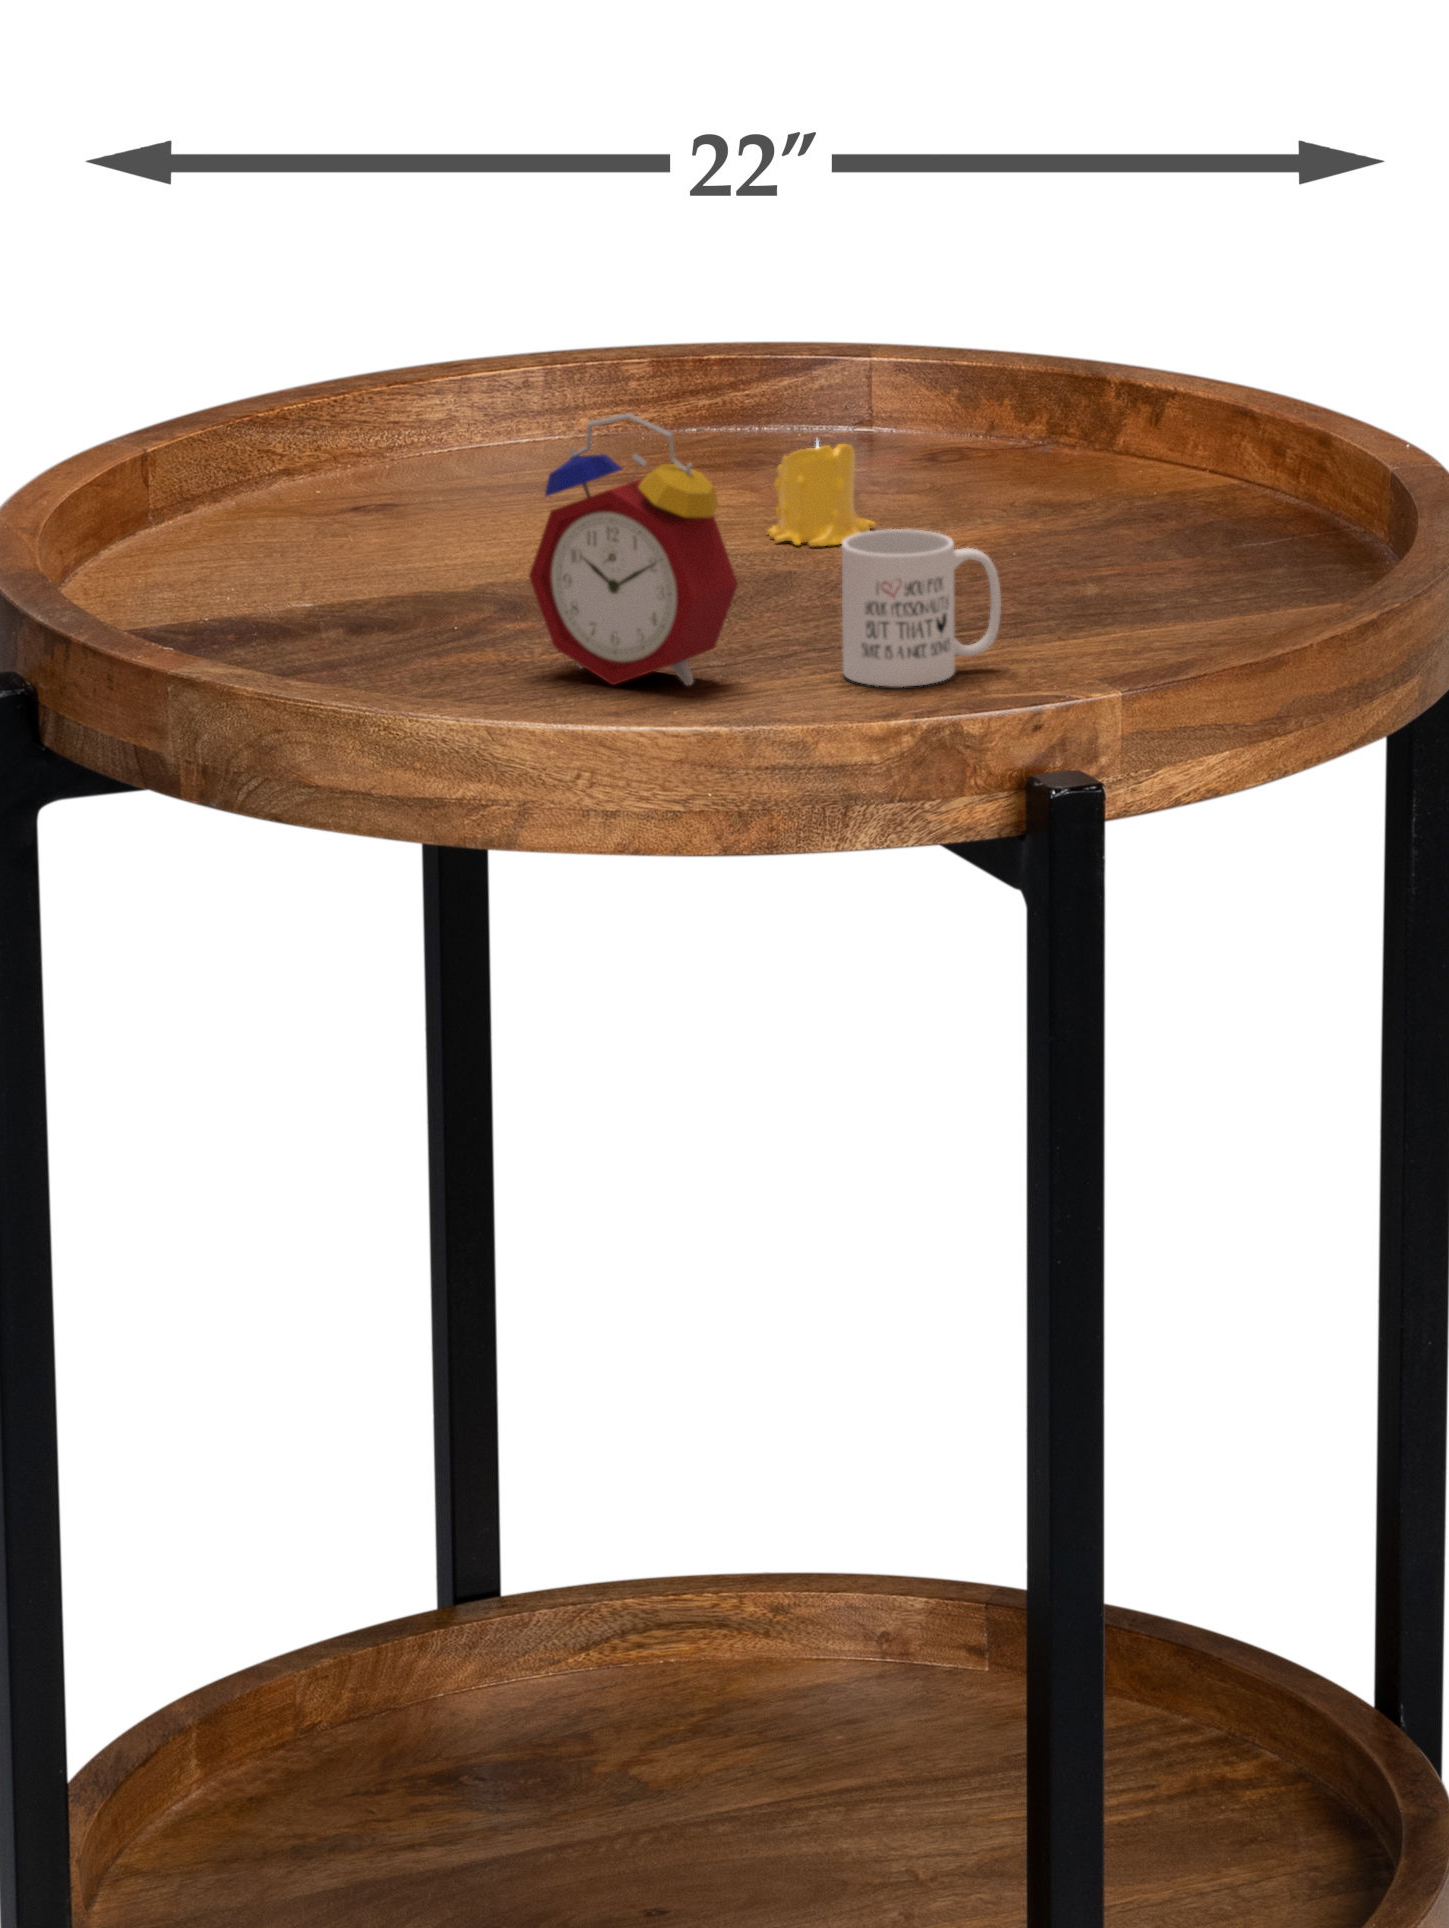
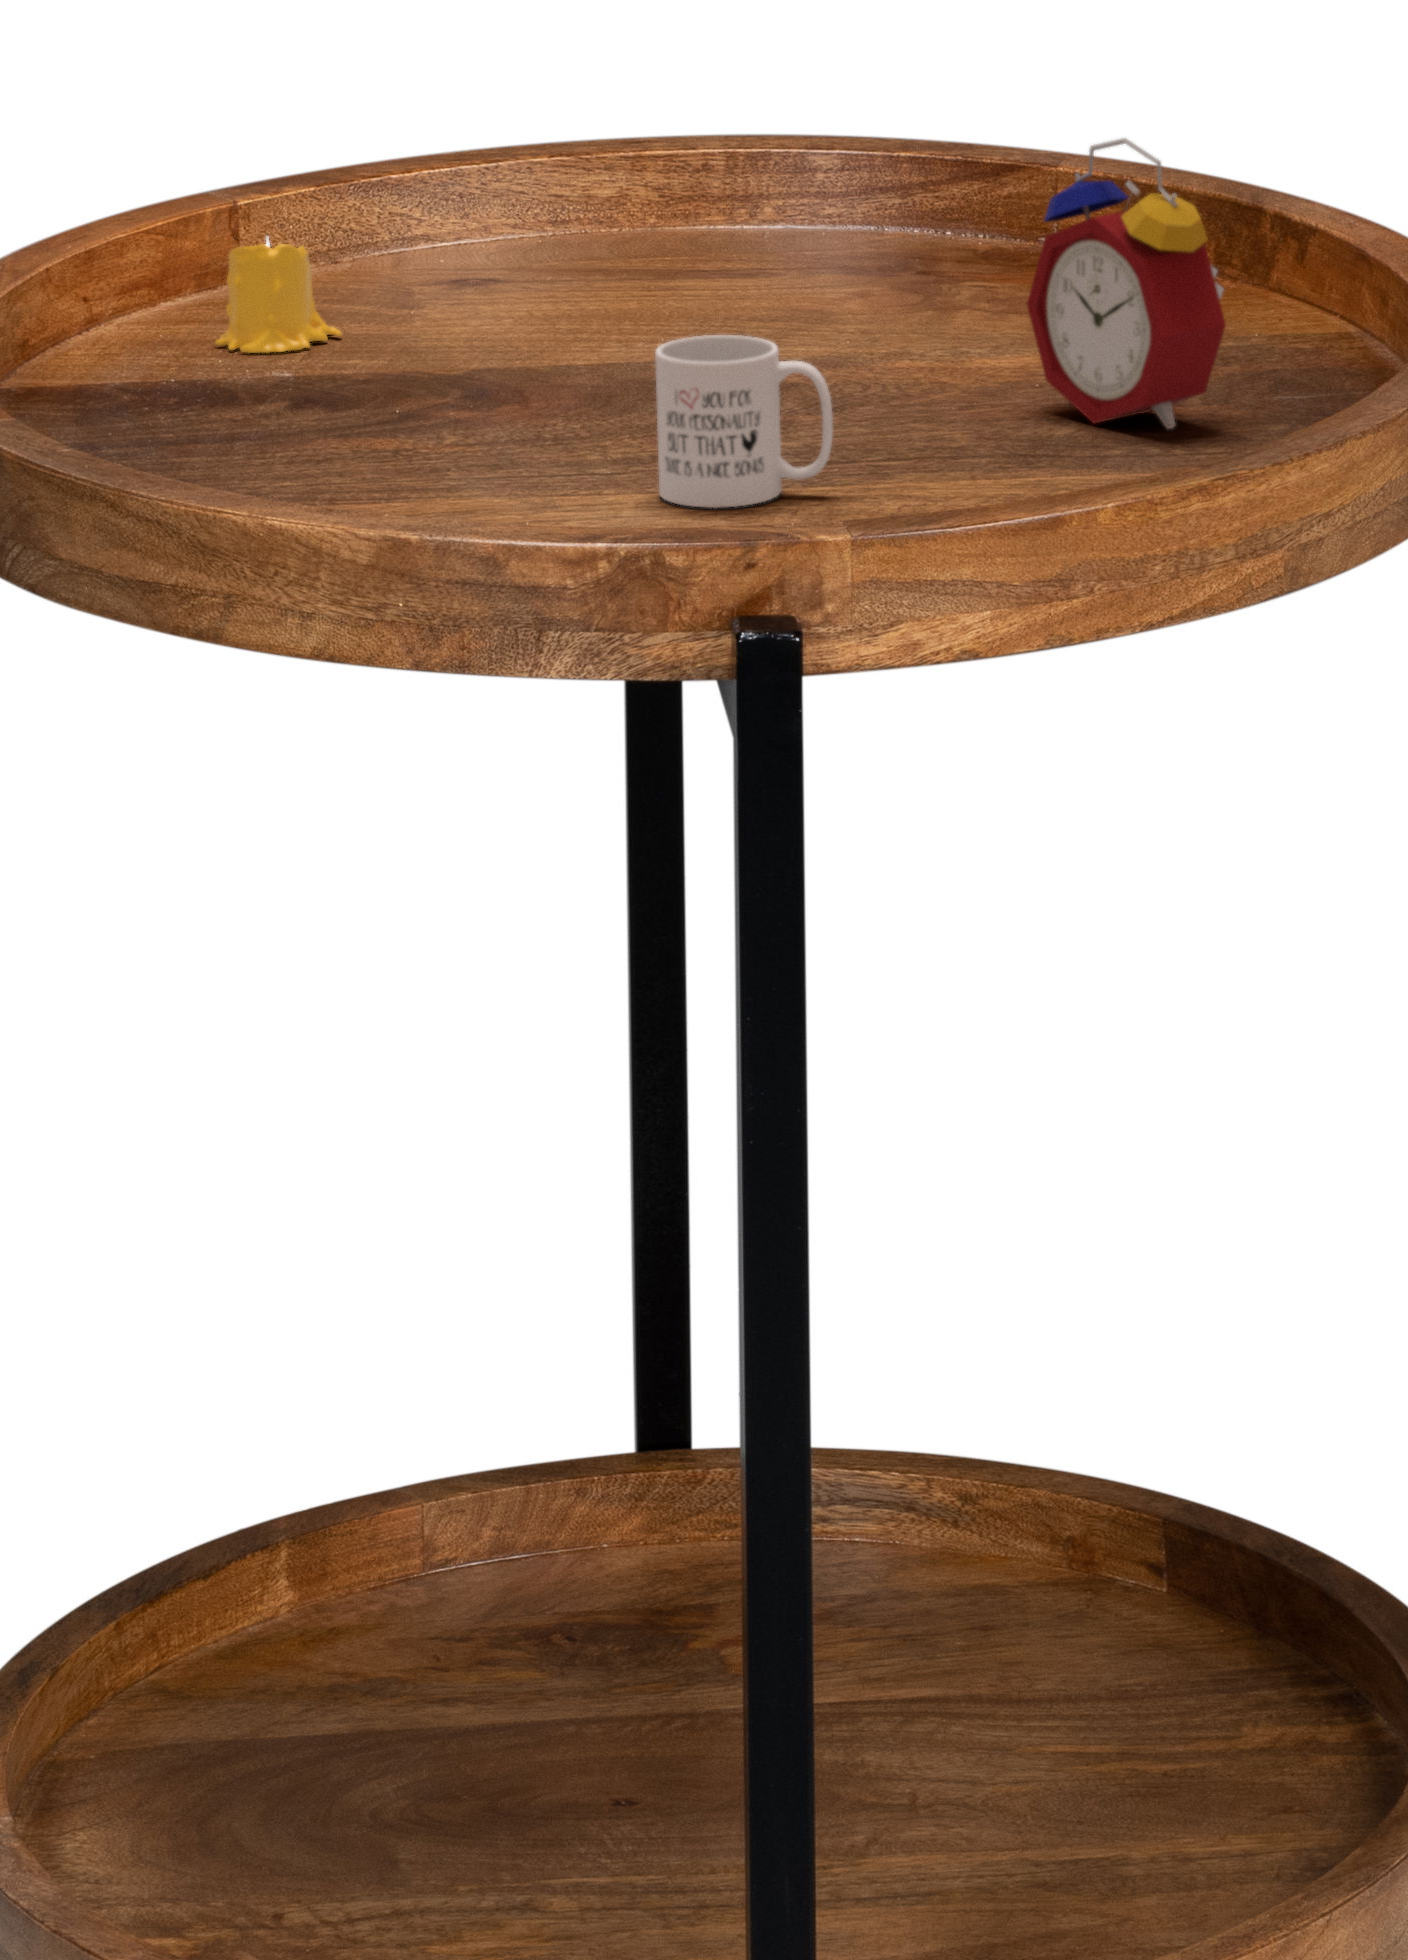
alarm clock: present [529,413,738,685] -> present [1026,138,1226,429]
candle: present [767,441,876,546] -> present [215,237,342,353]

